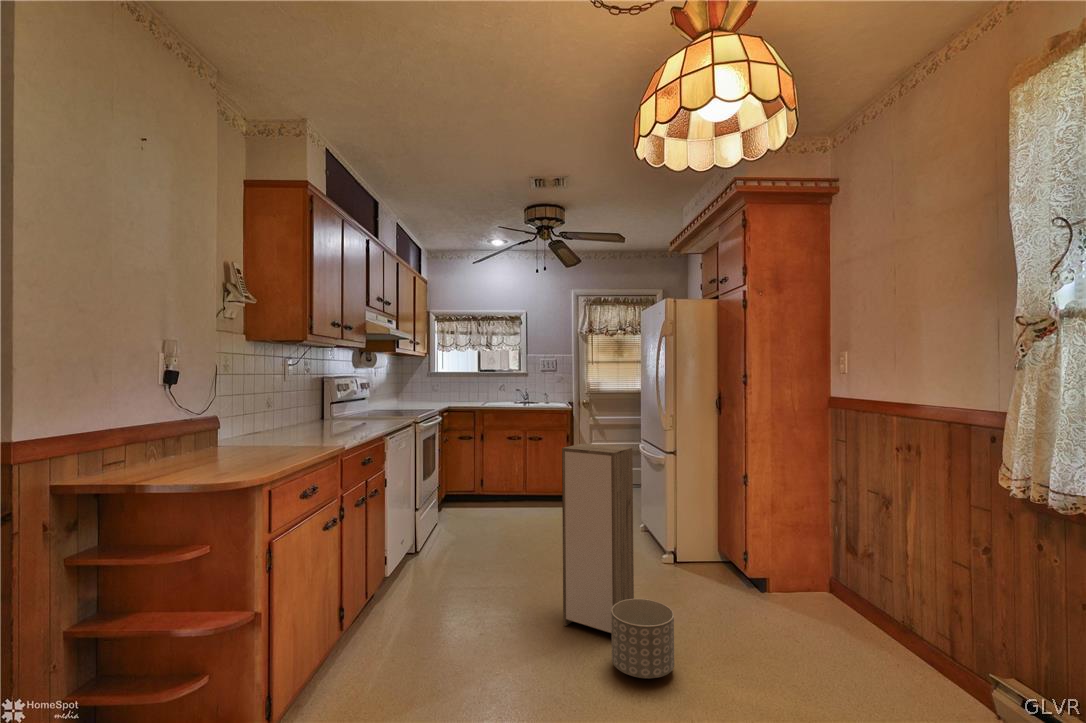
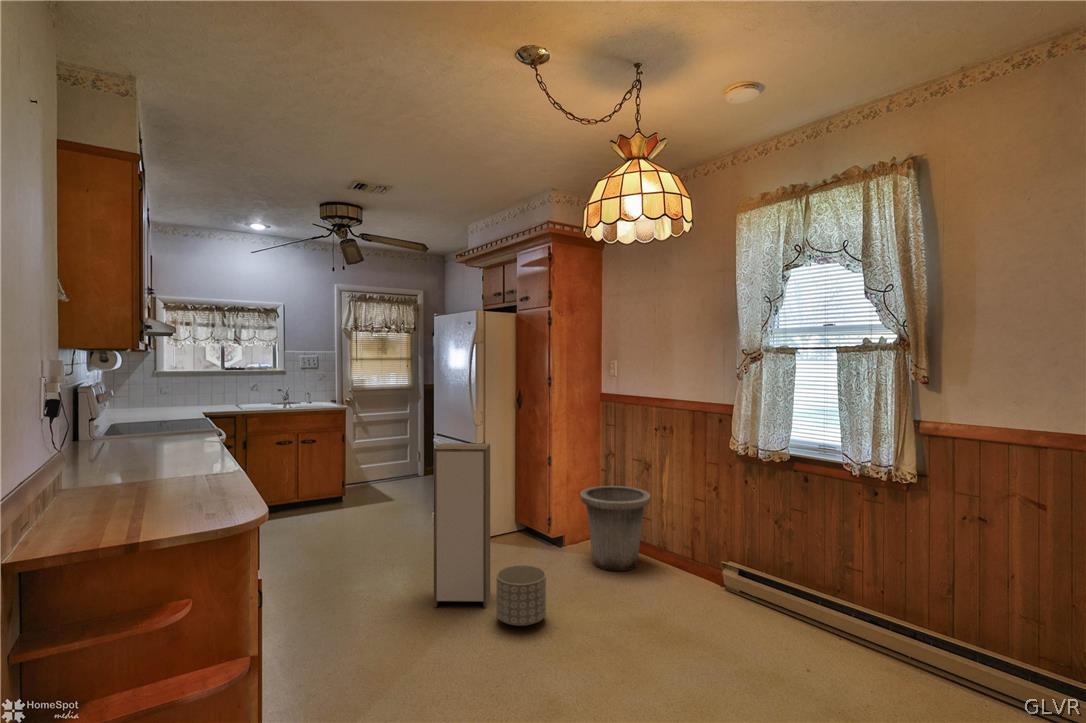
trash can: none [772,520,881,646] -> present [581,486,650,571]

